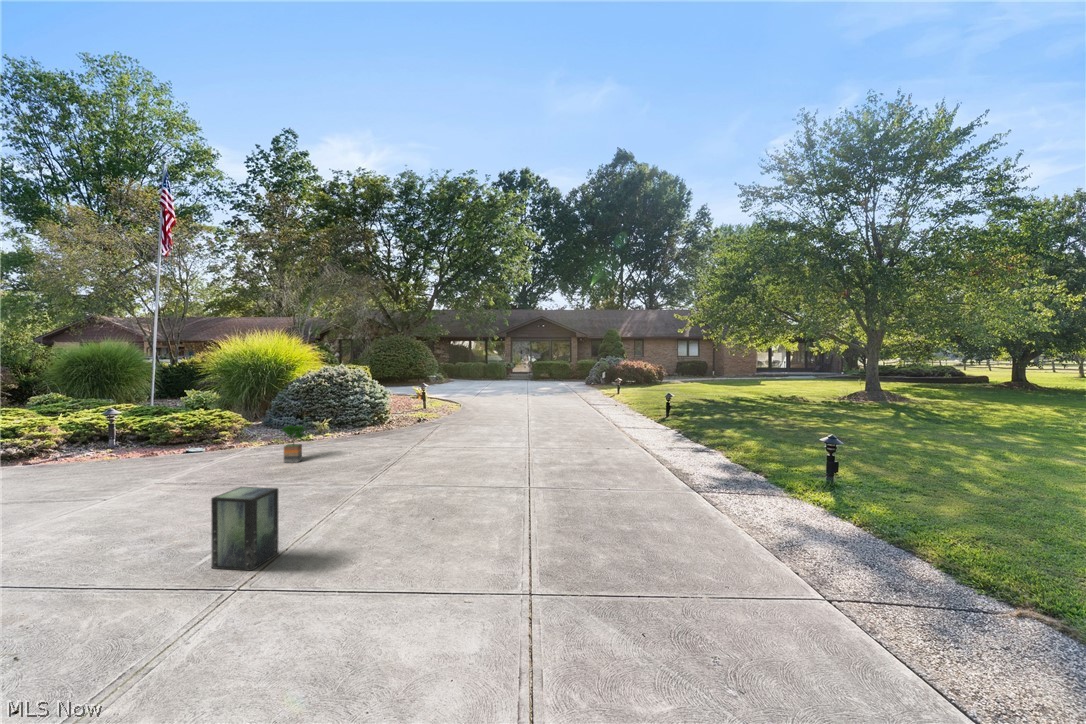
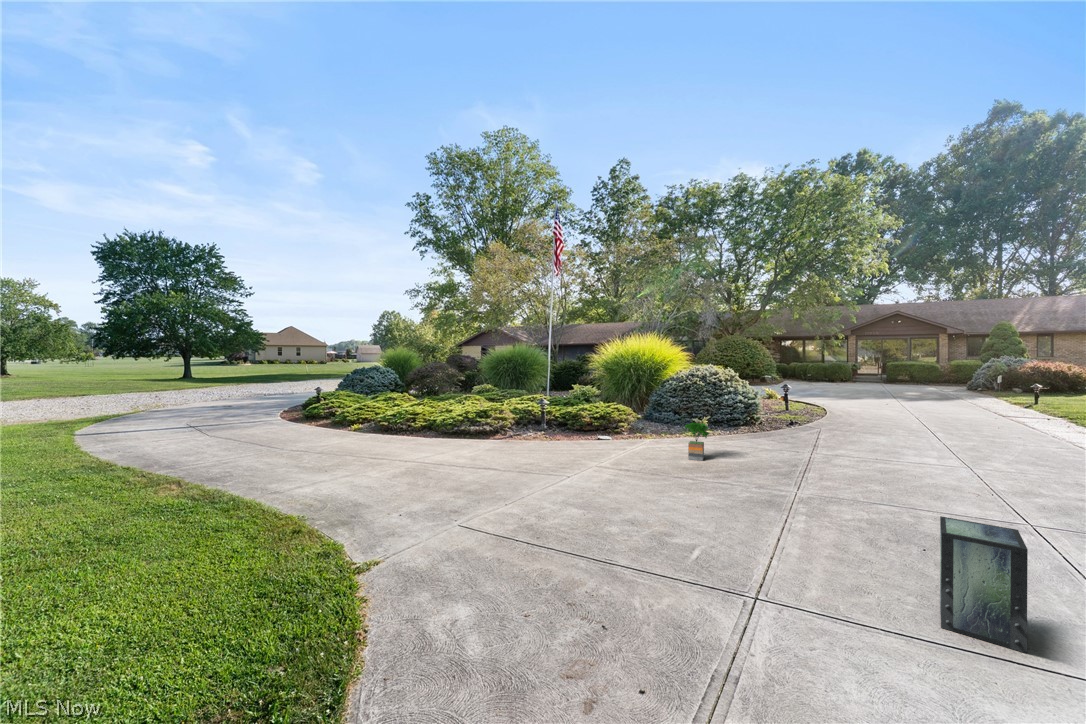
storage box: present [211,487,278,571] -> present [940,516,1028,653]

